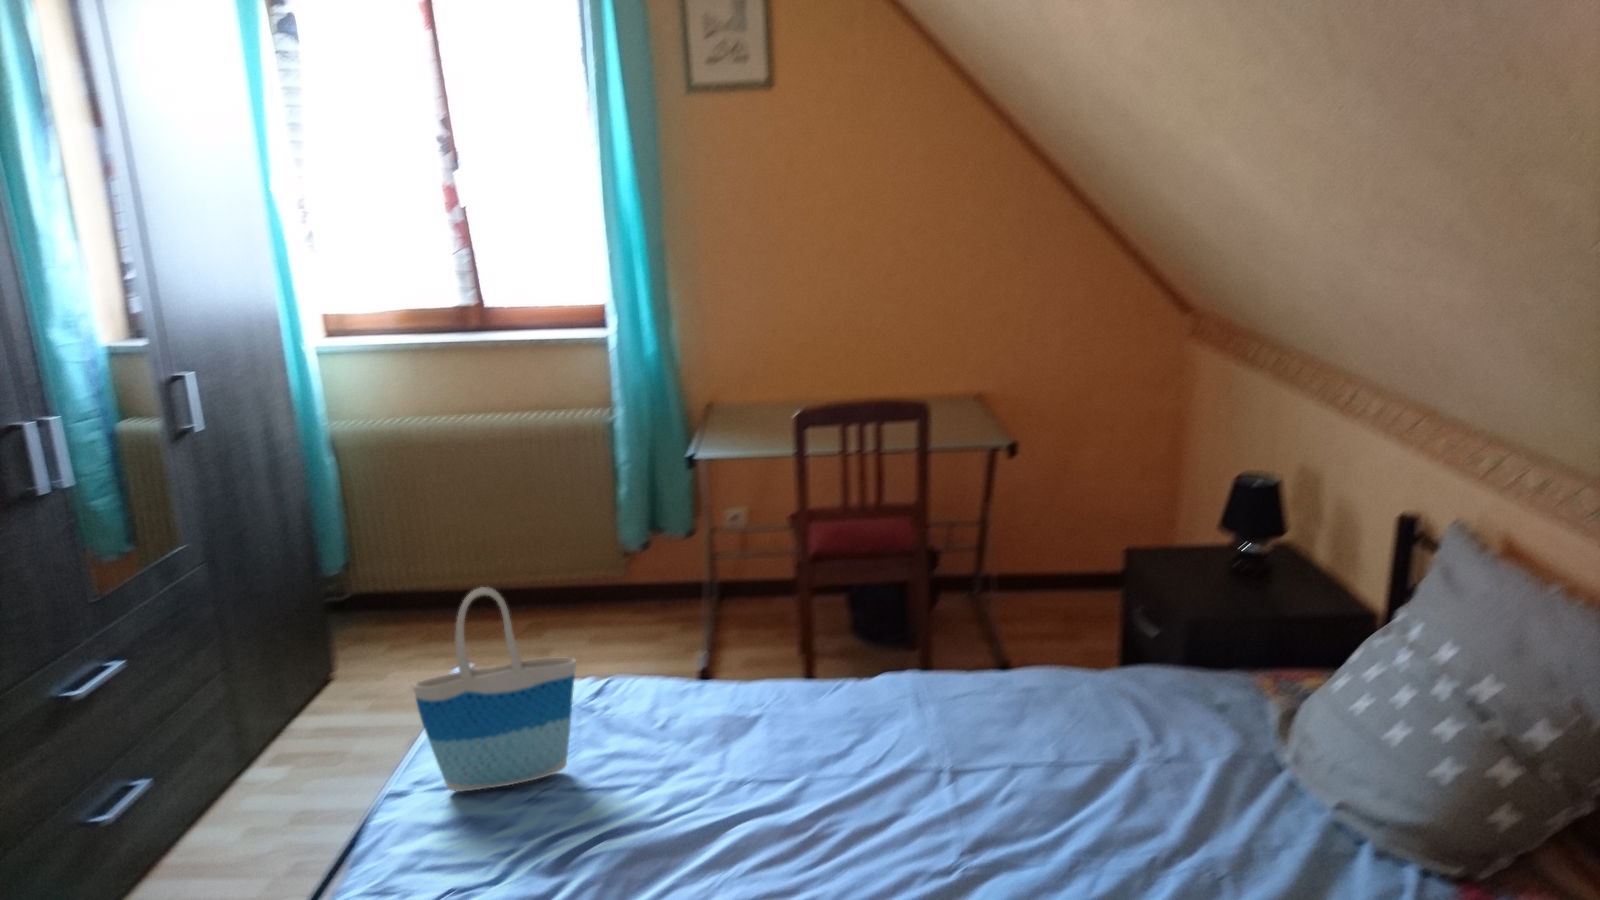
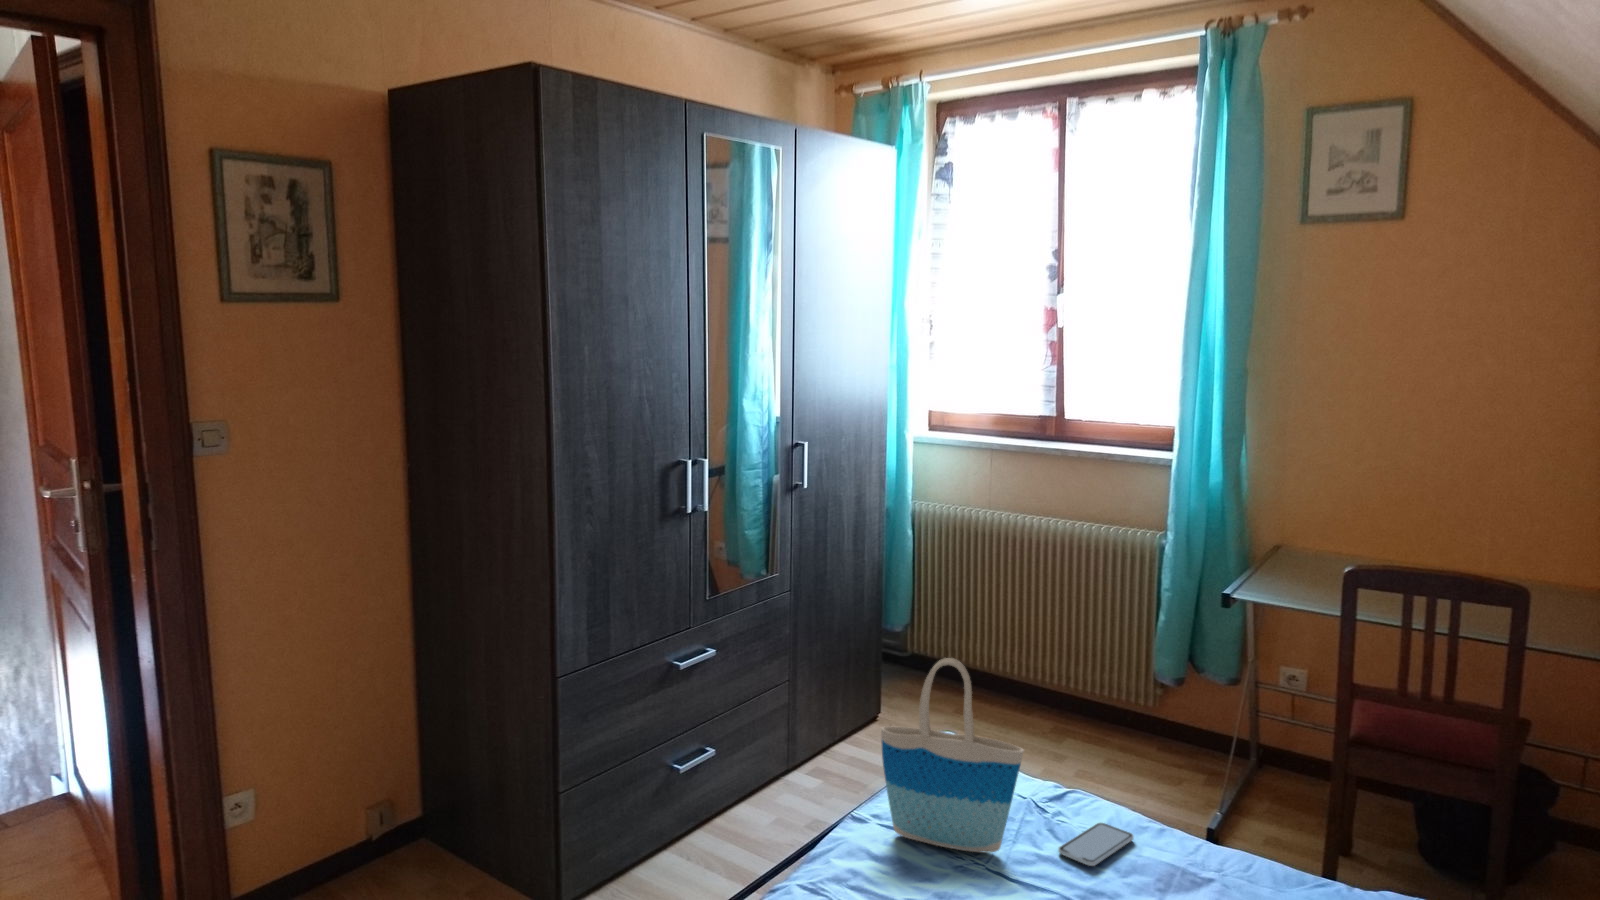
smartphone: none [621,704,683,749] -> present [1058,823,1133,866]

